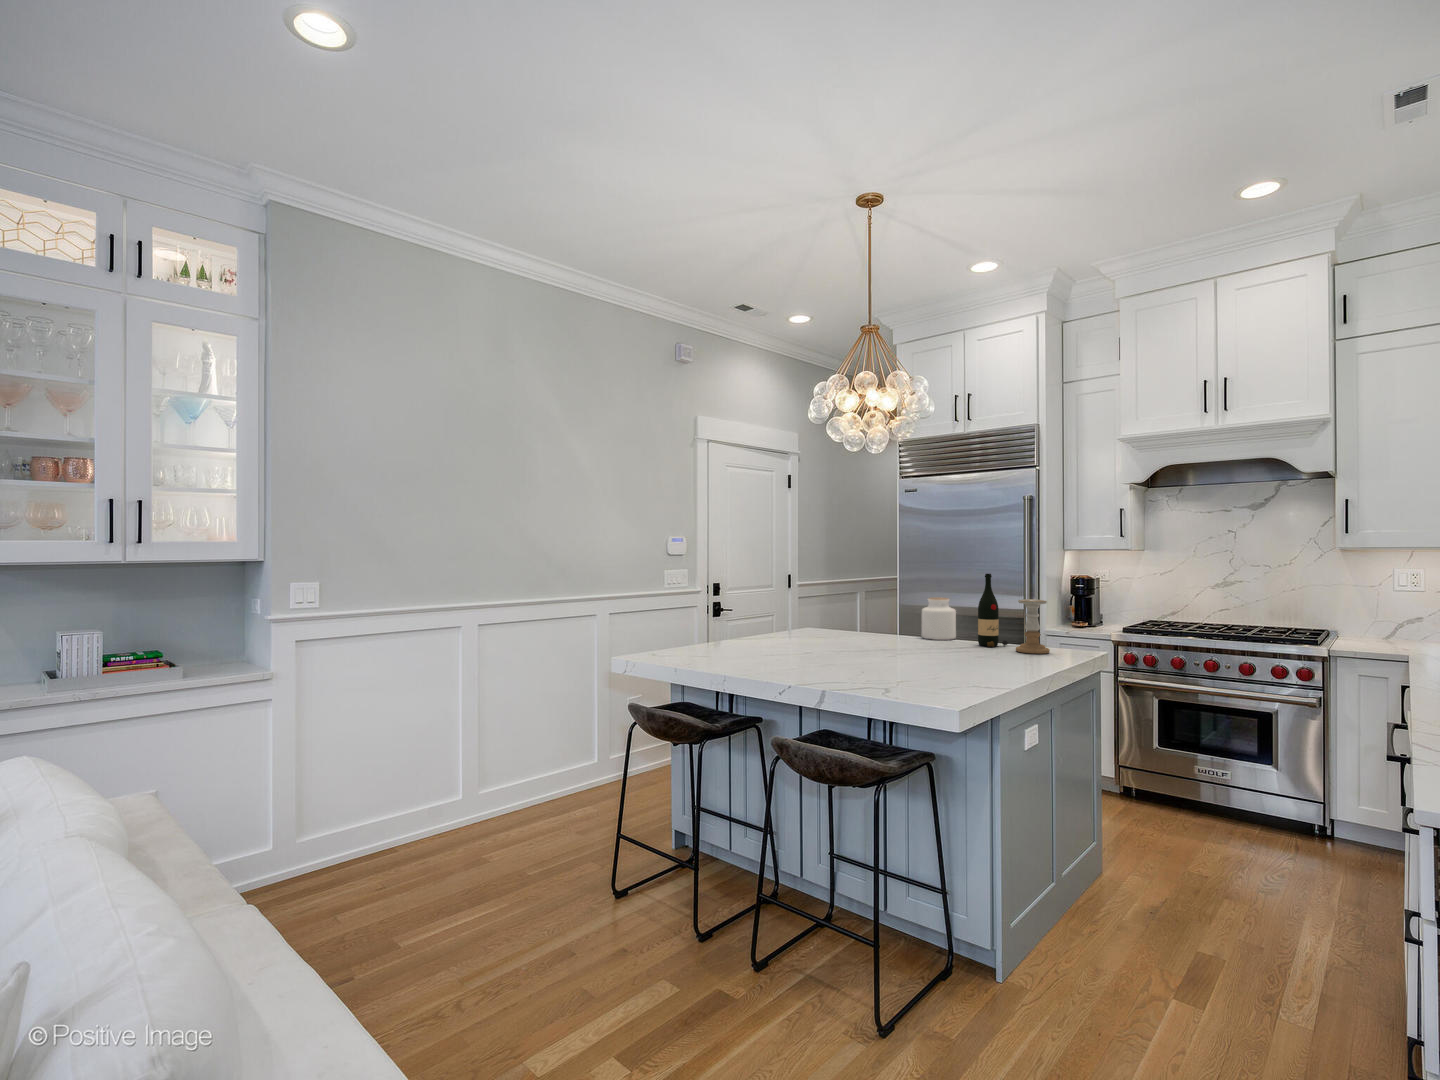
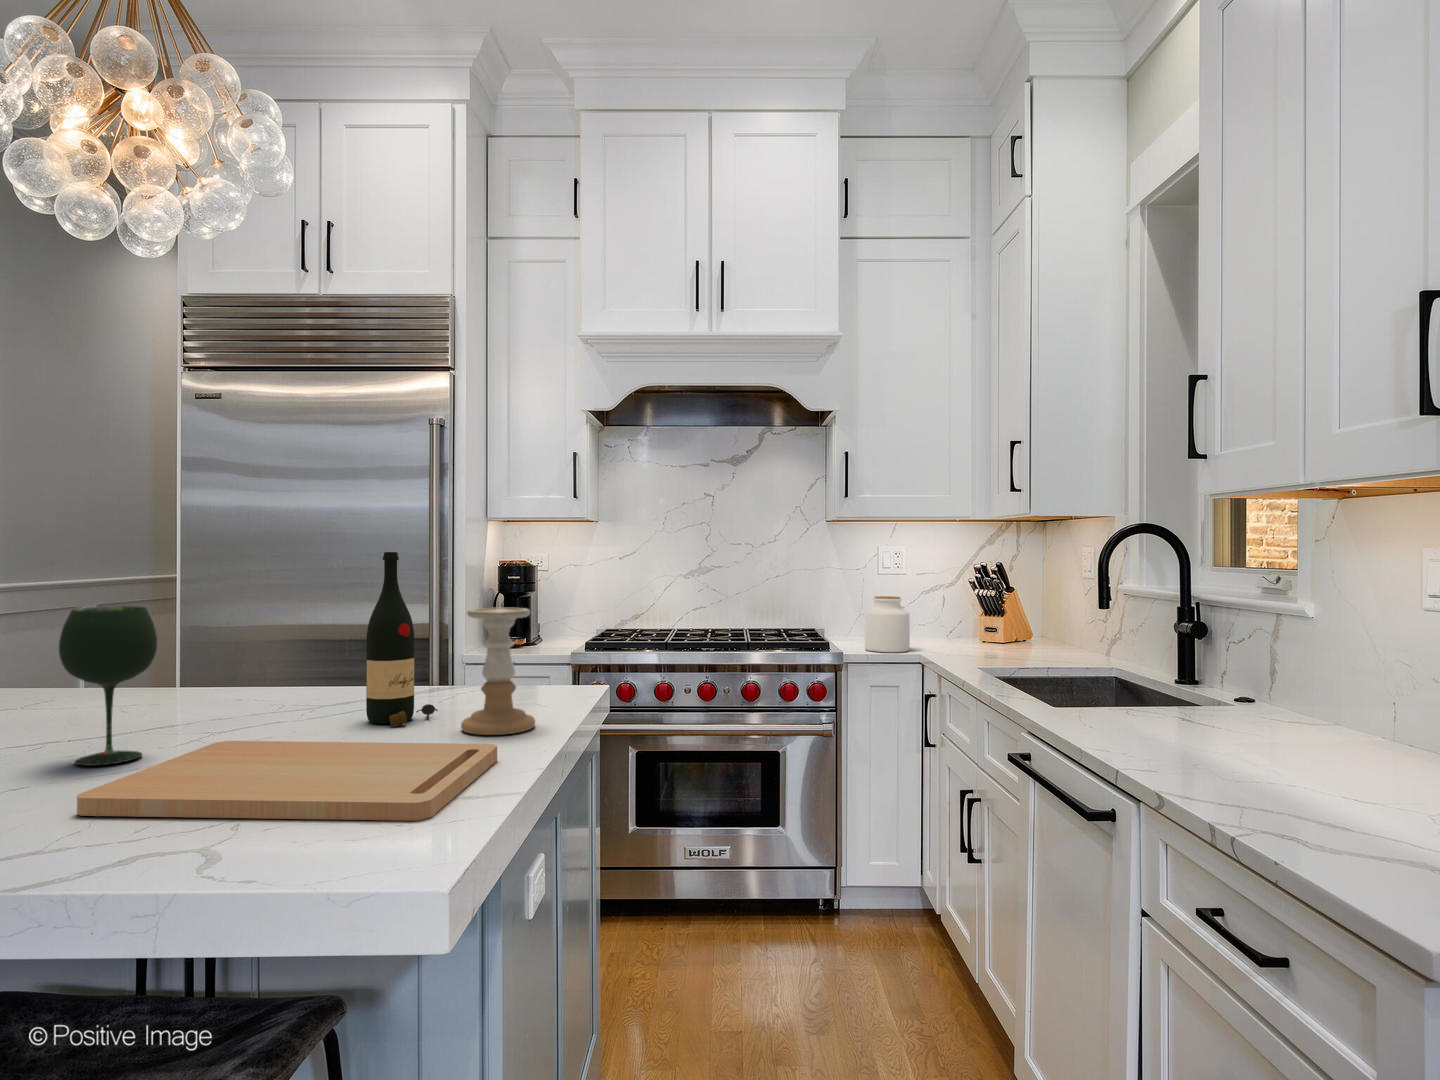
wine glass: none [874,592,903,646] -> present [59,606,157,766]
jar: present [922,598,956,640] -> present [865,596,910,652]
cutting board: none [885,643,1023,667] -> present [77,741,497,821]

